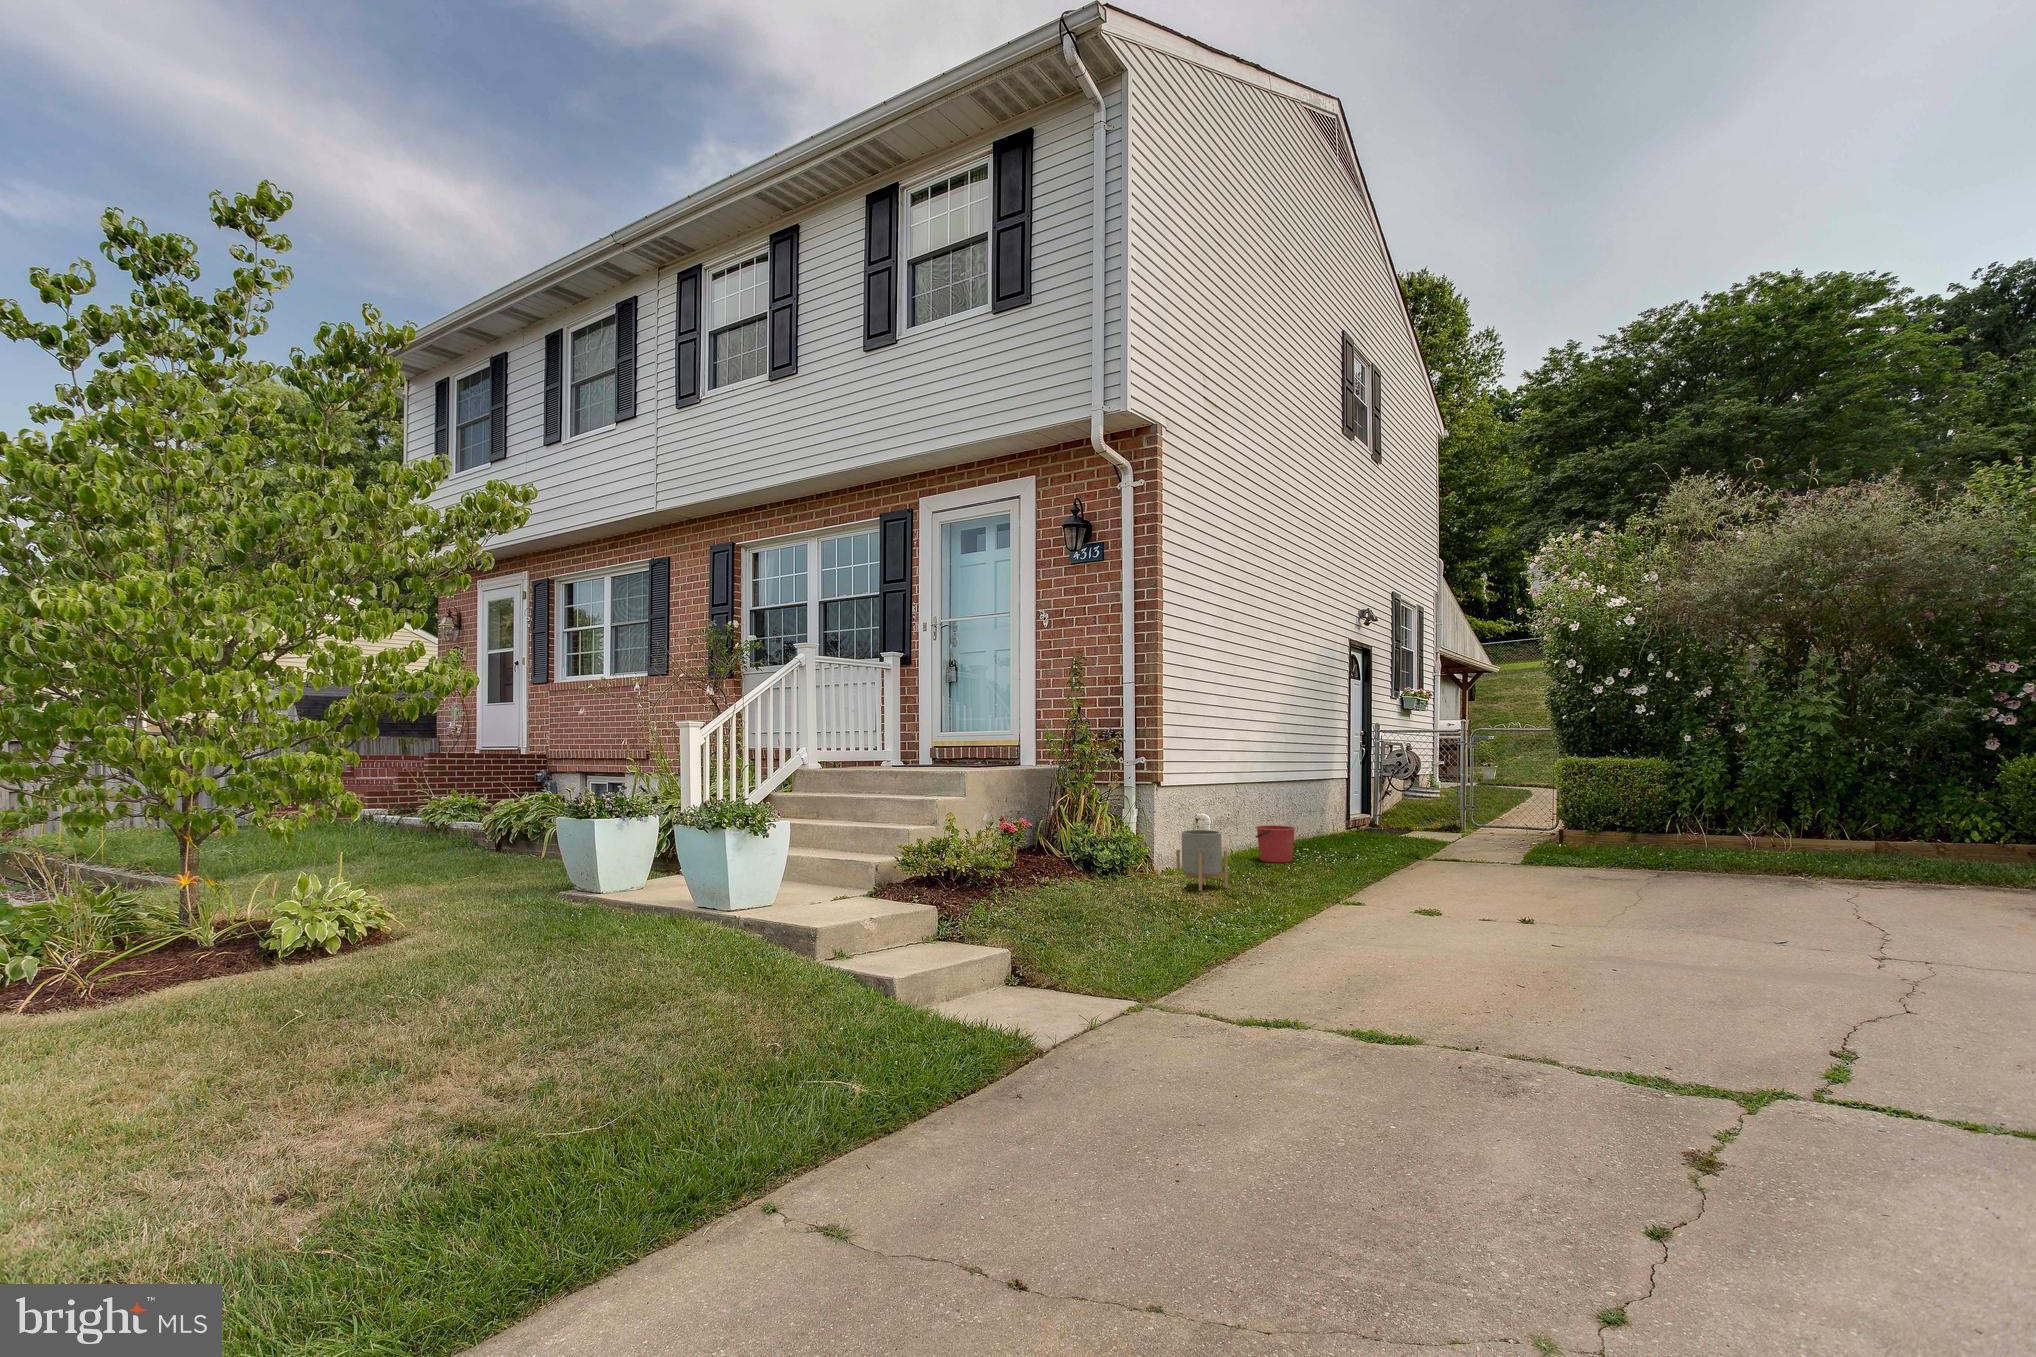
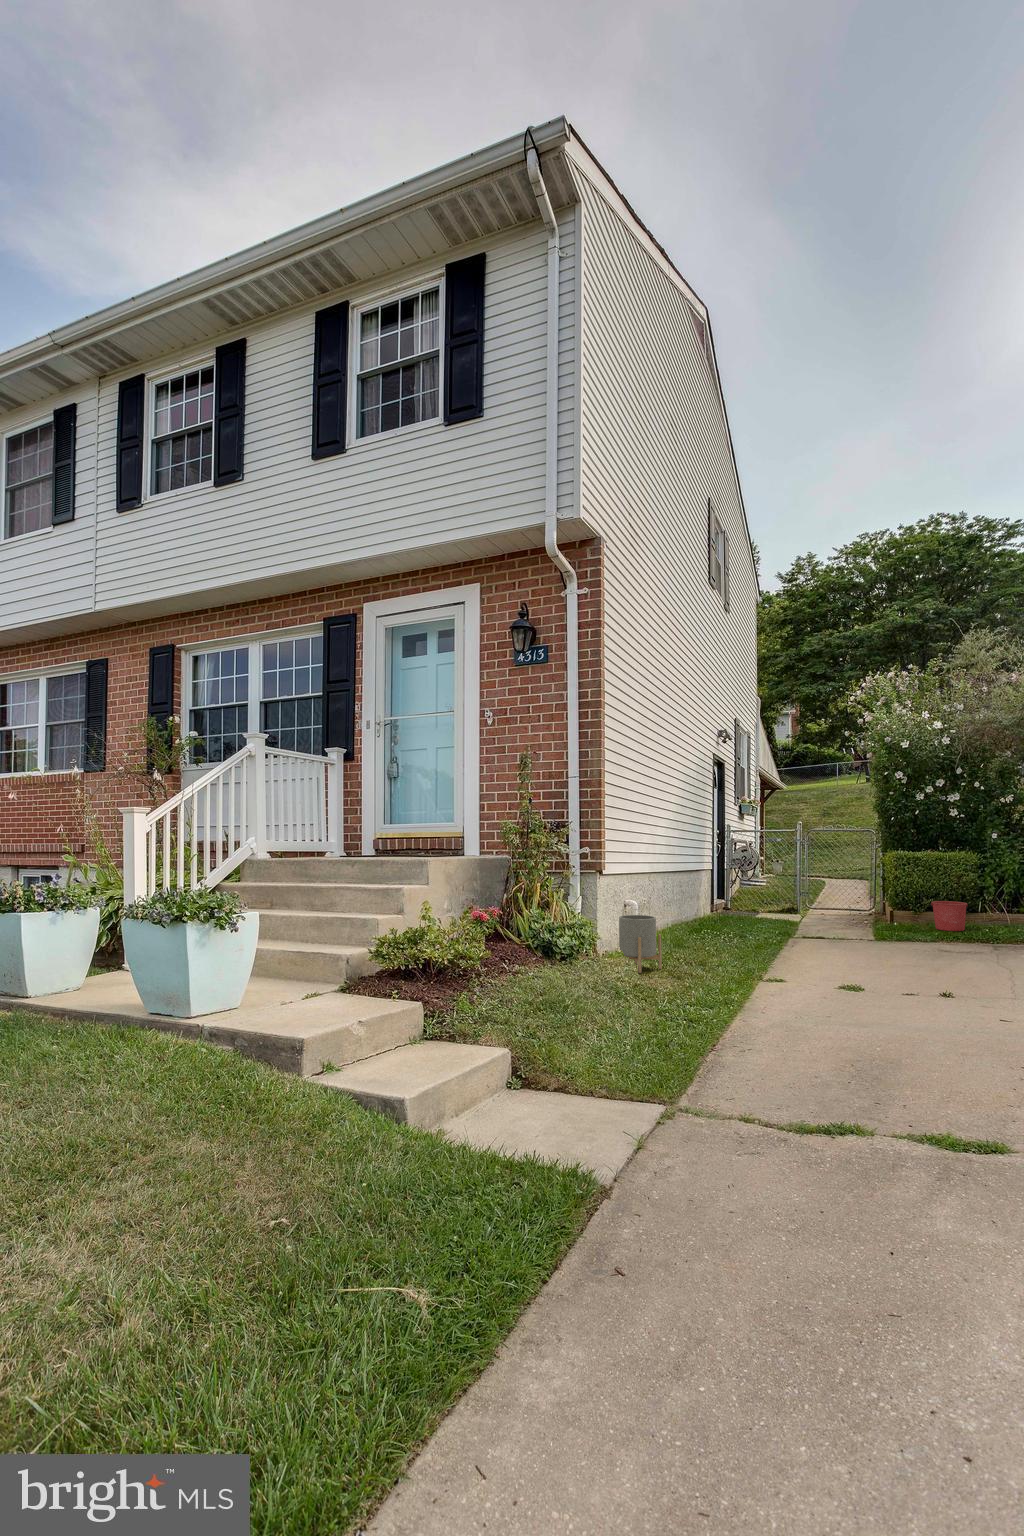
bucket: present [1256,825,1295,863] -> present [930,901,968,931]

